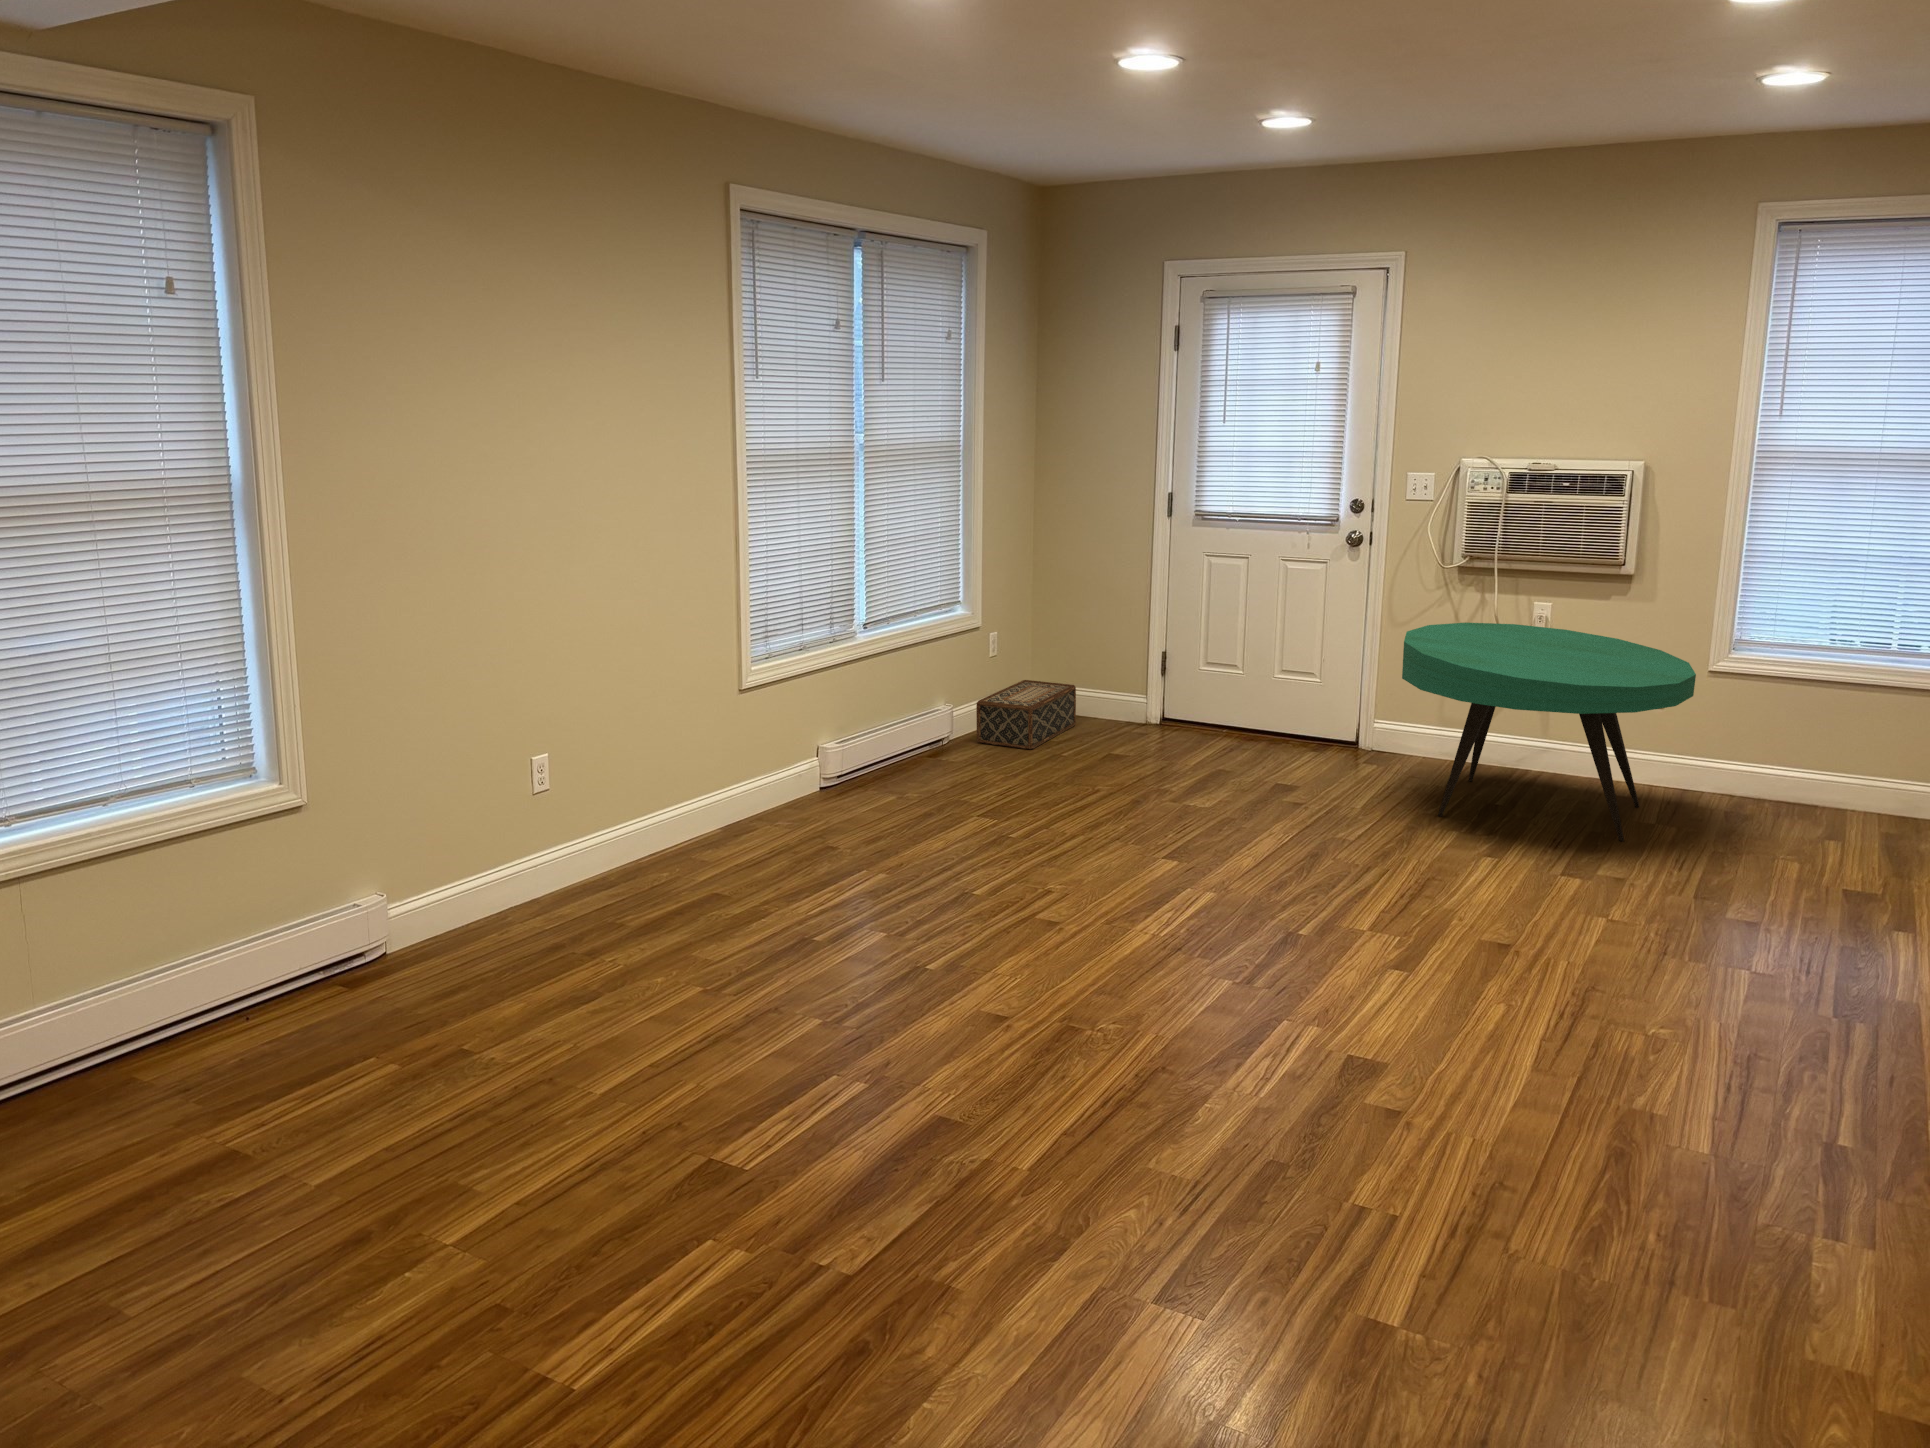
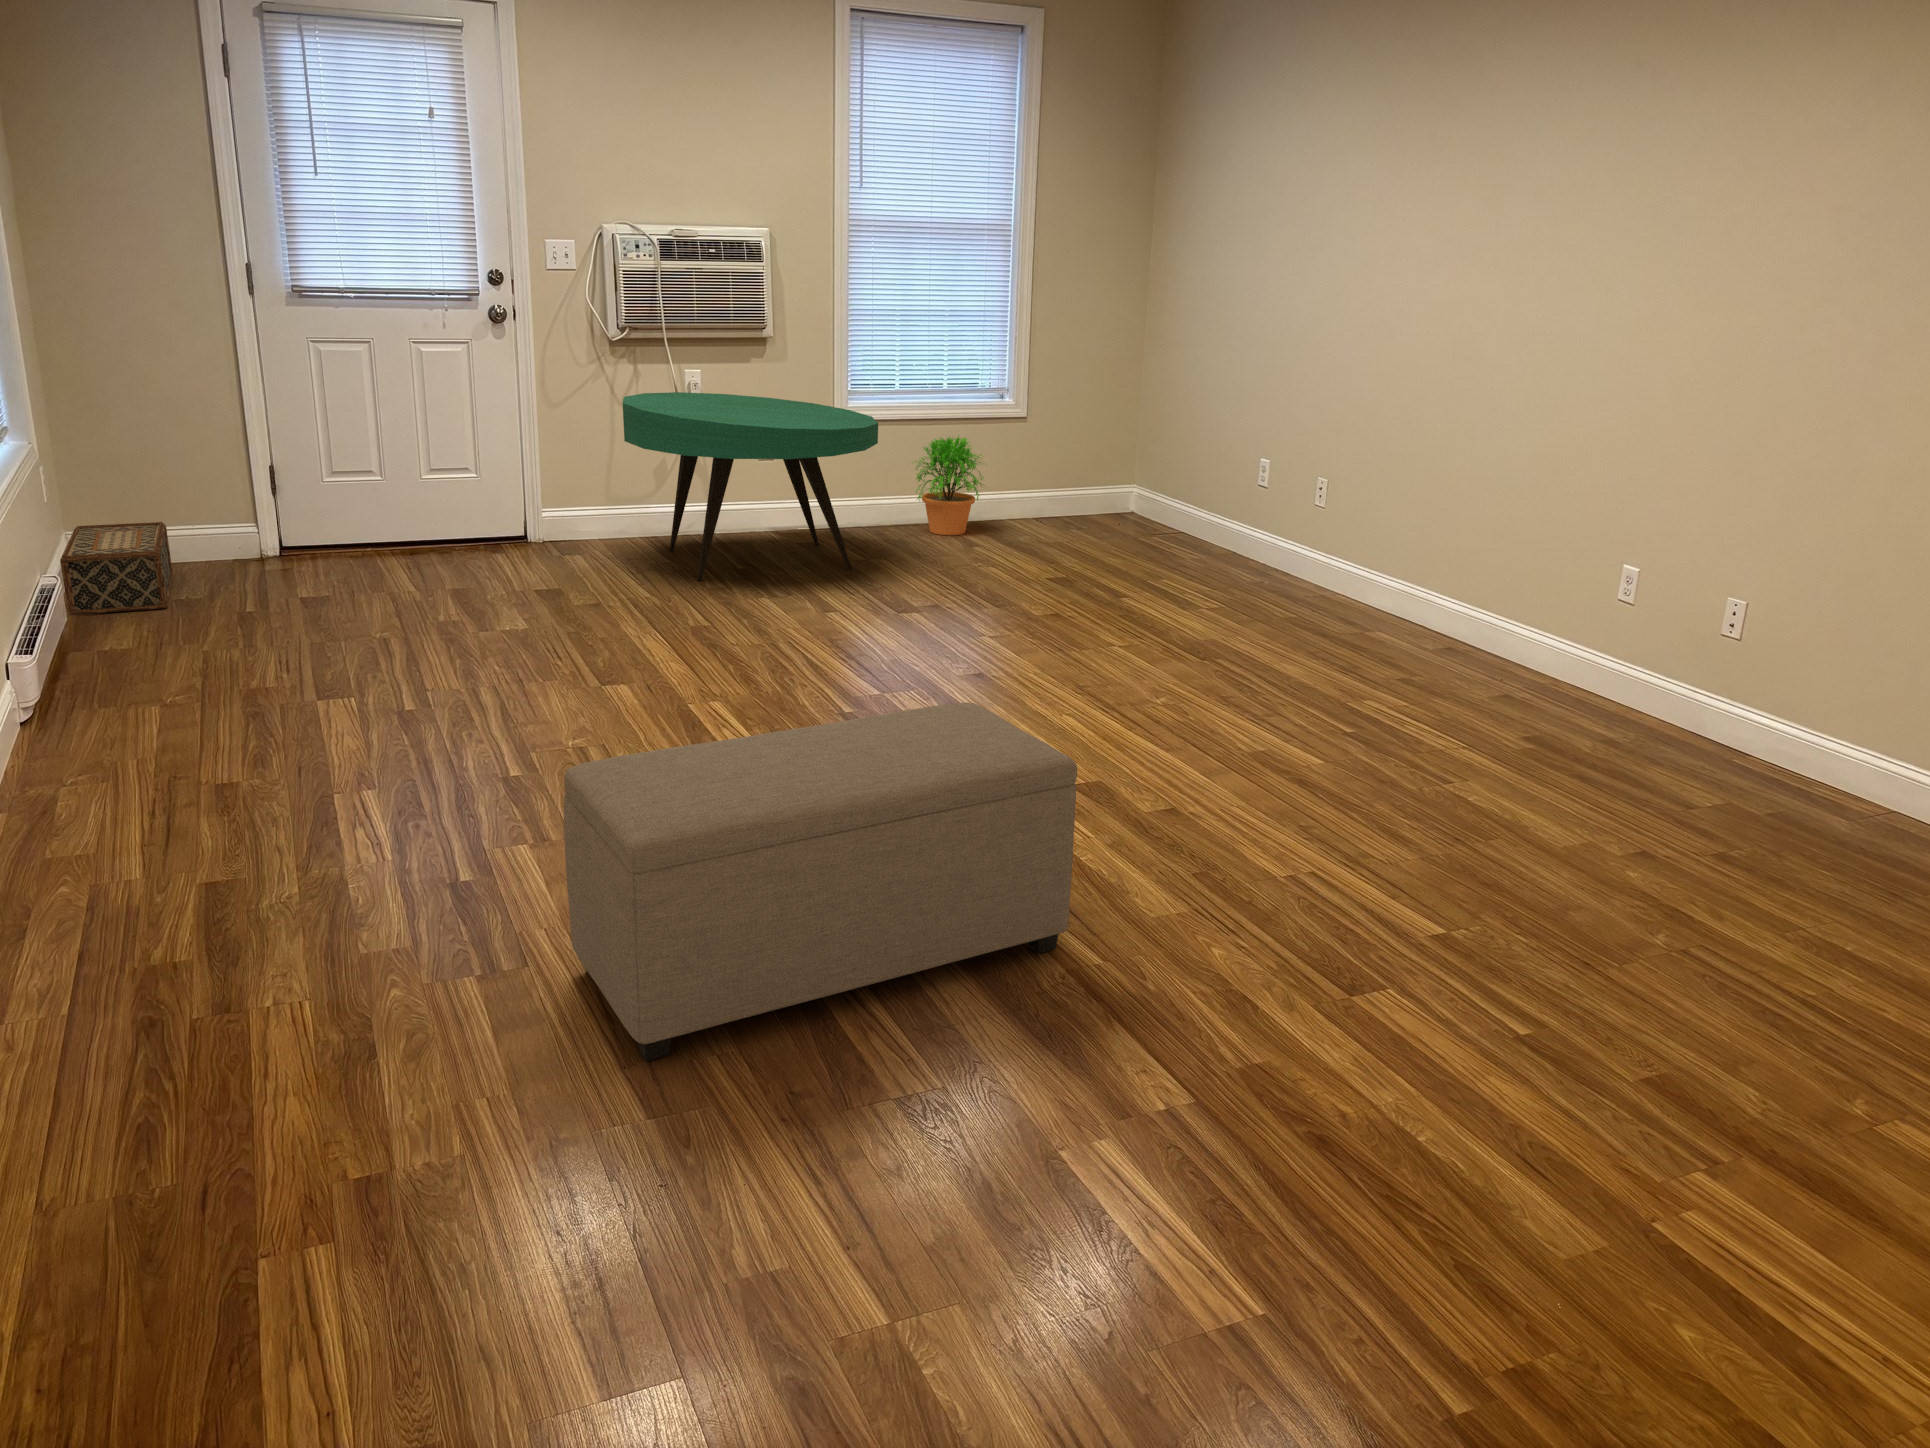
potted plant: none [1795,706,1909,832] -> present [916,437,984,535]
ottoman: none [696,926,1142,1254] -> present [564,702,1077,1061]

